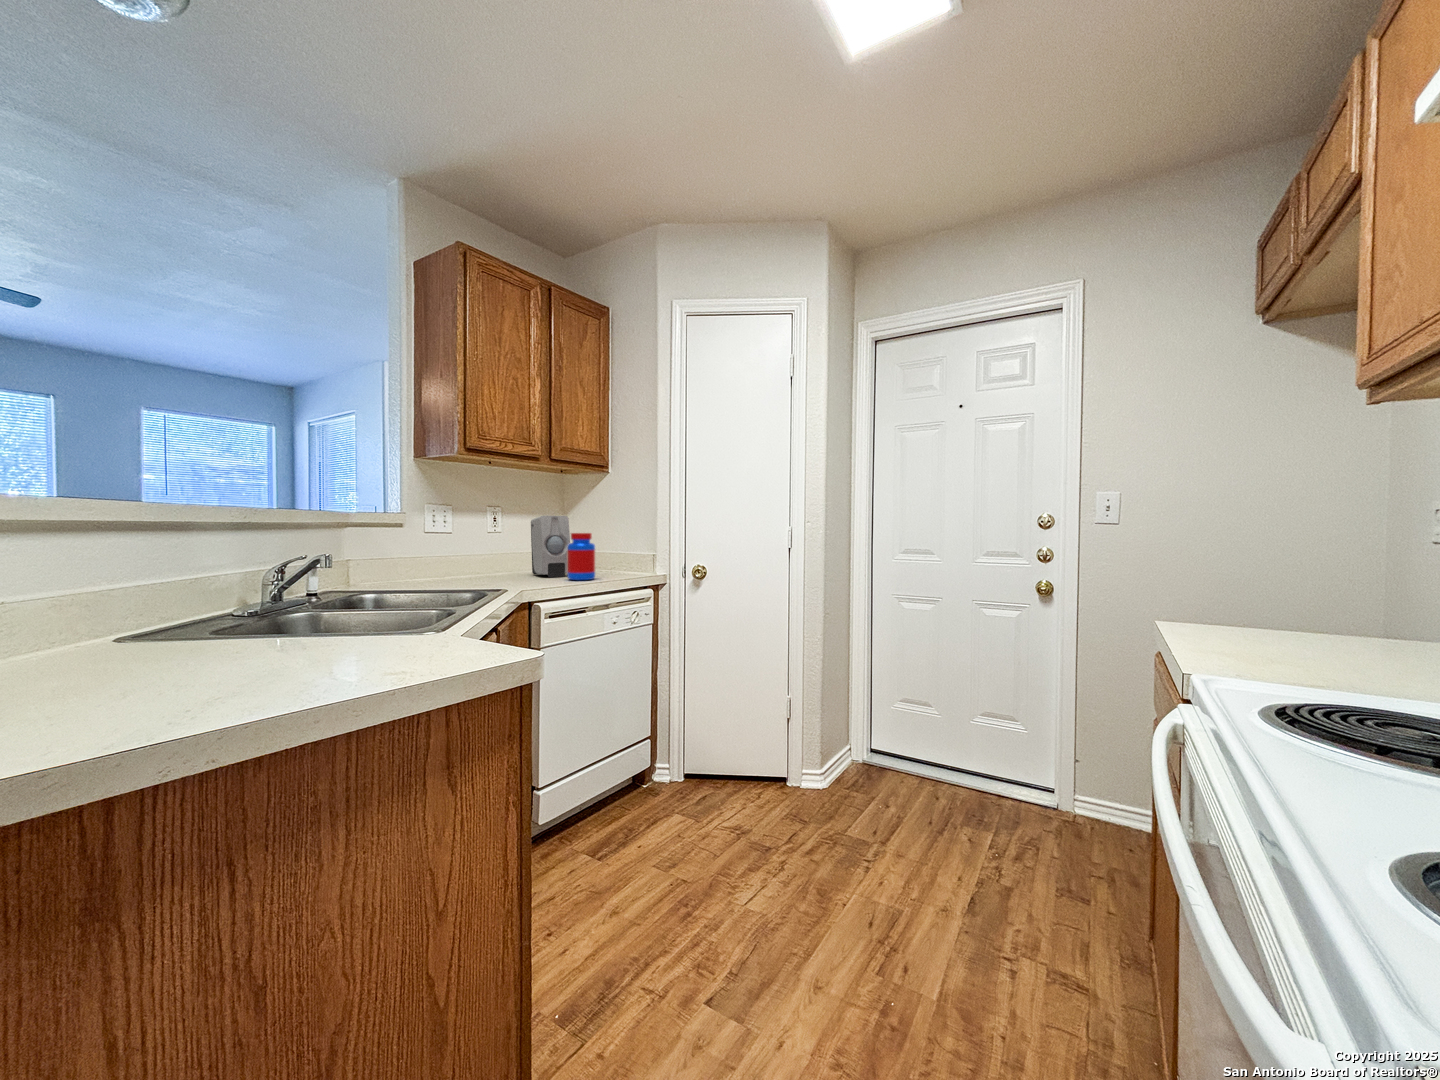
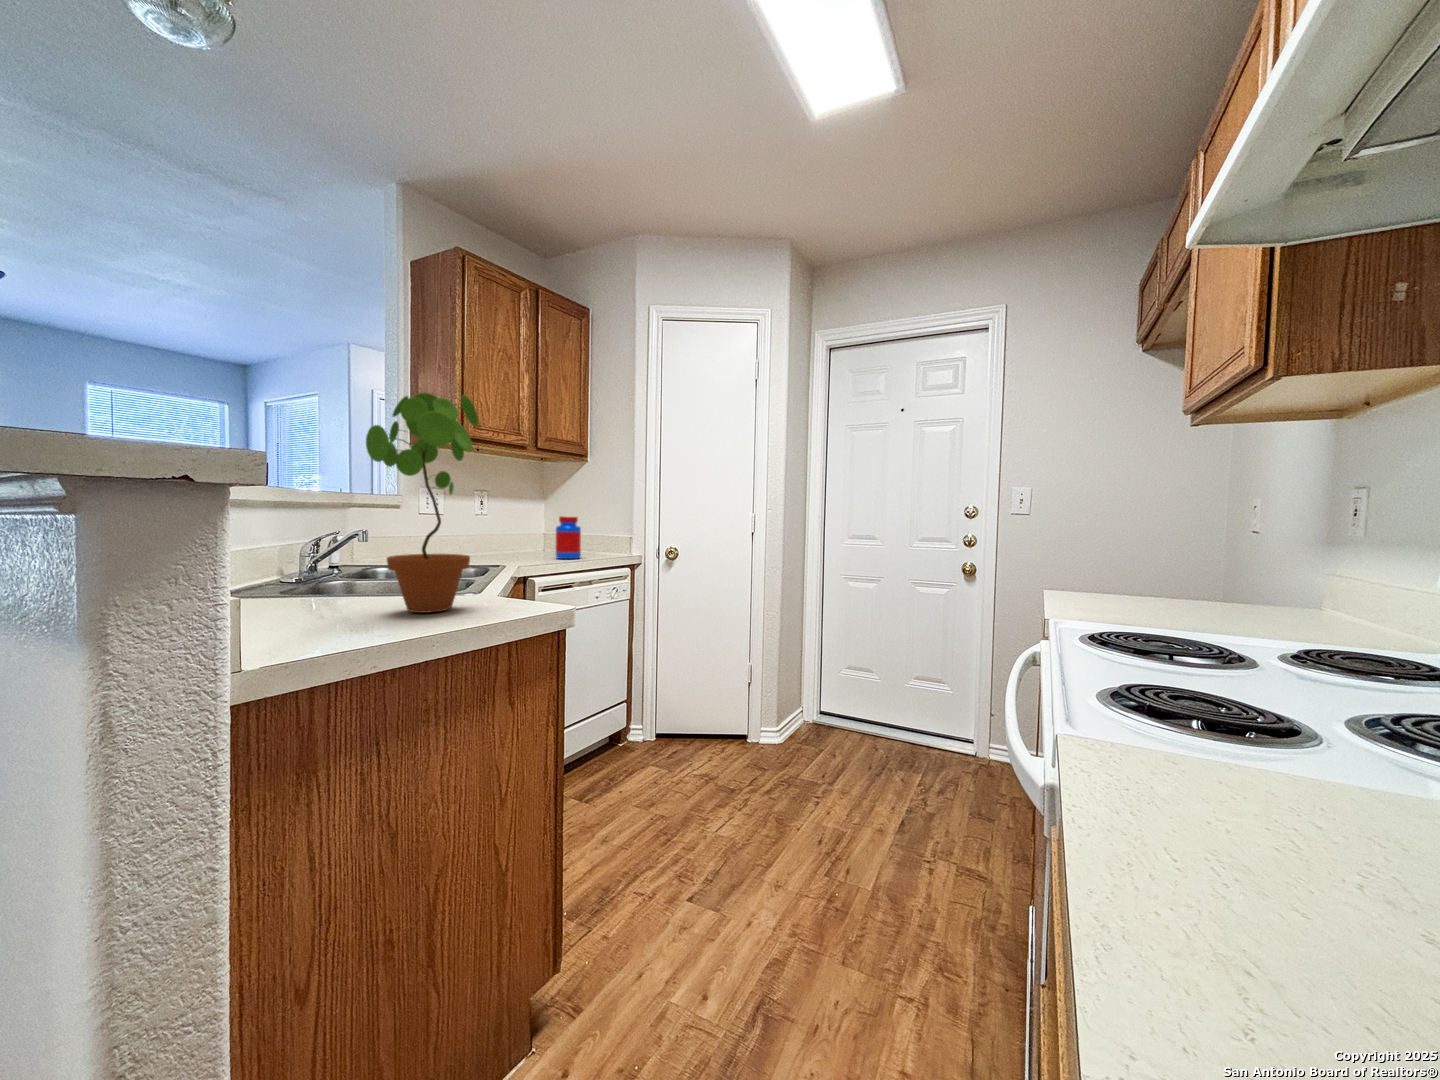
potted plant: none [261,387,415,667] -> present [366,393,478,613]
soap dispenser: present [531,516,570,577] -> none [519,500,557,556]

